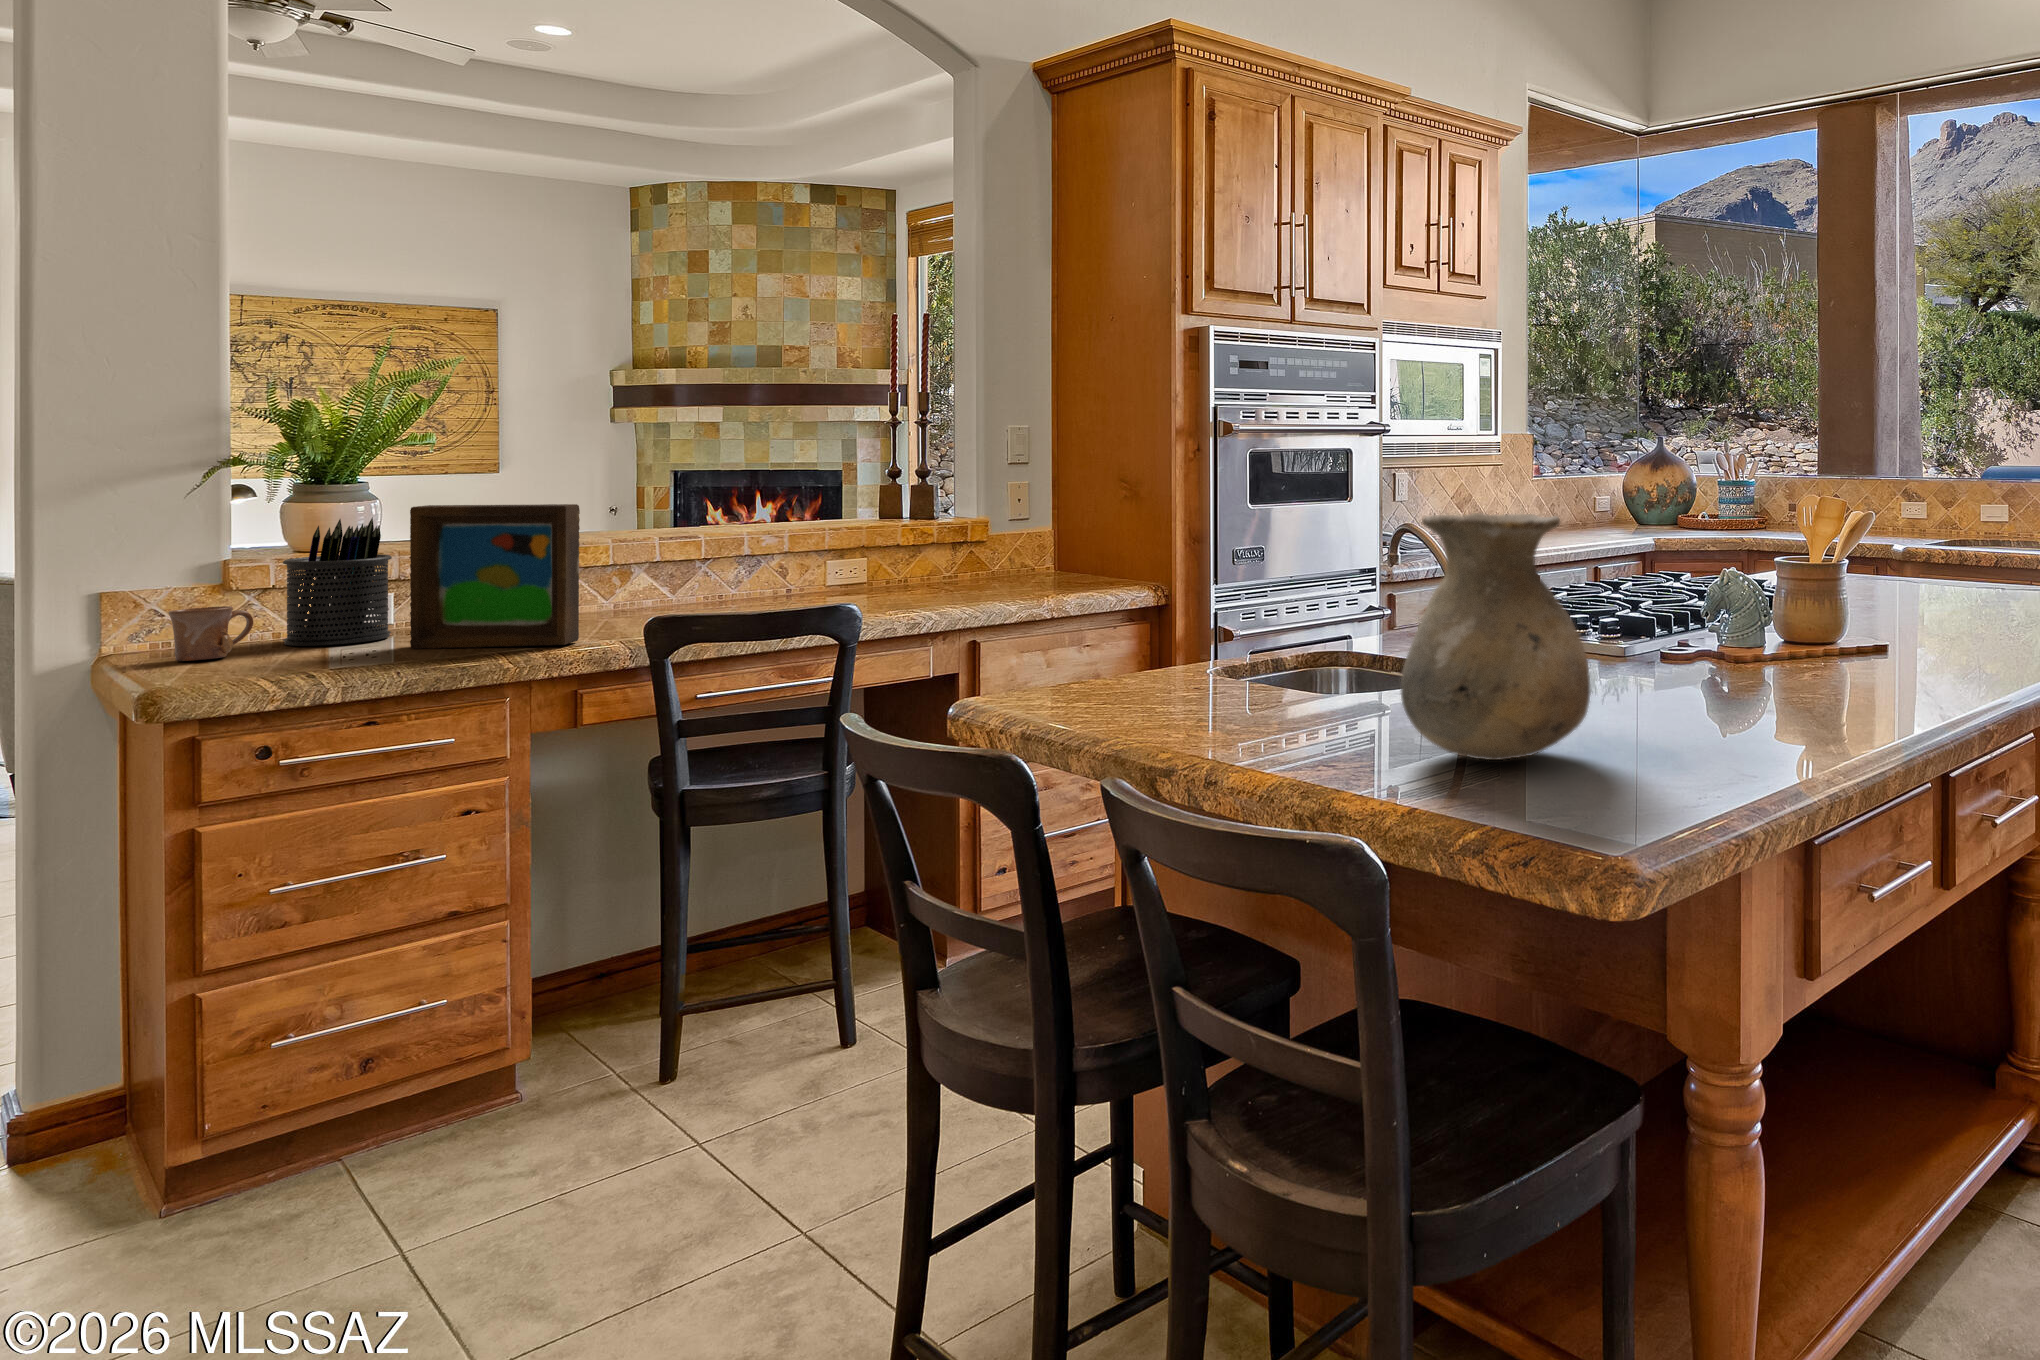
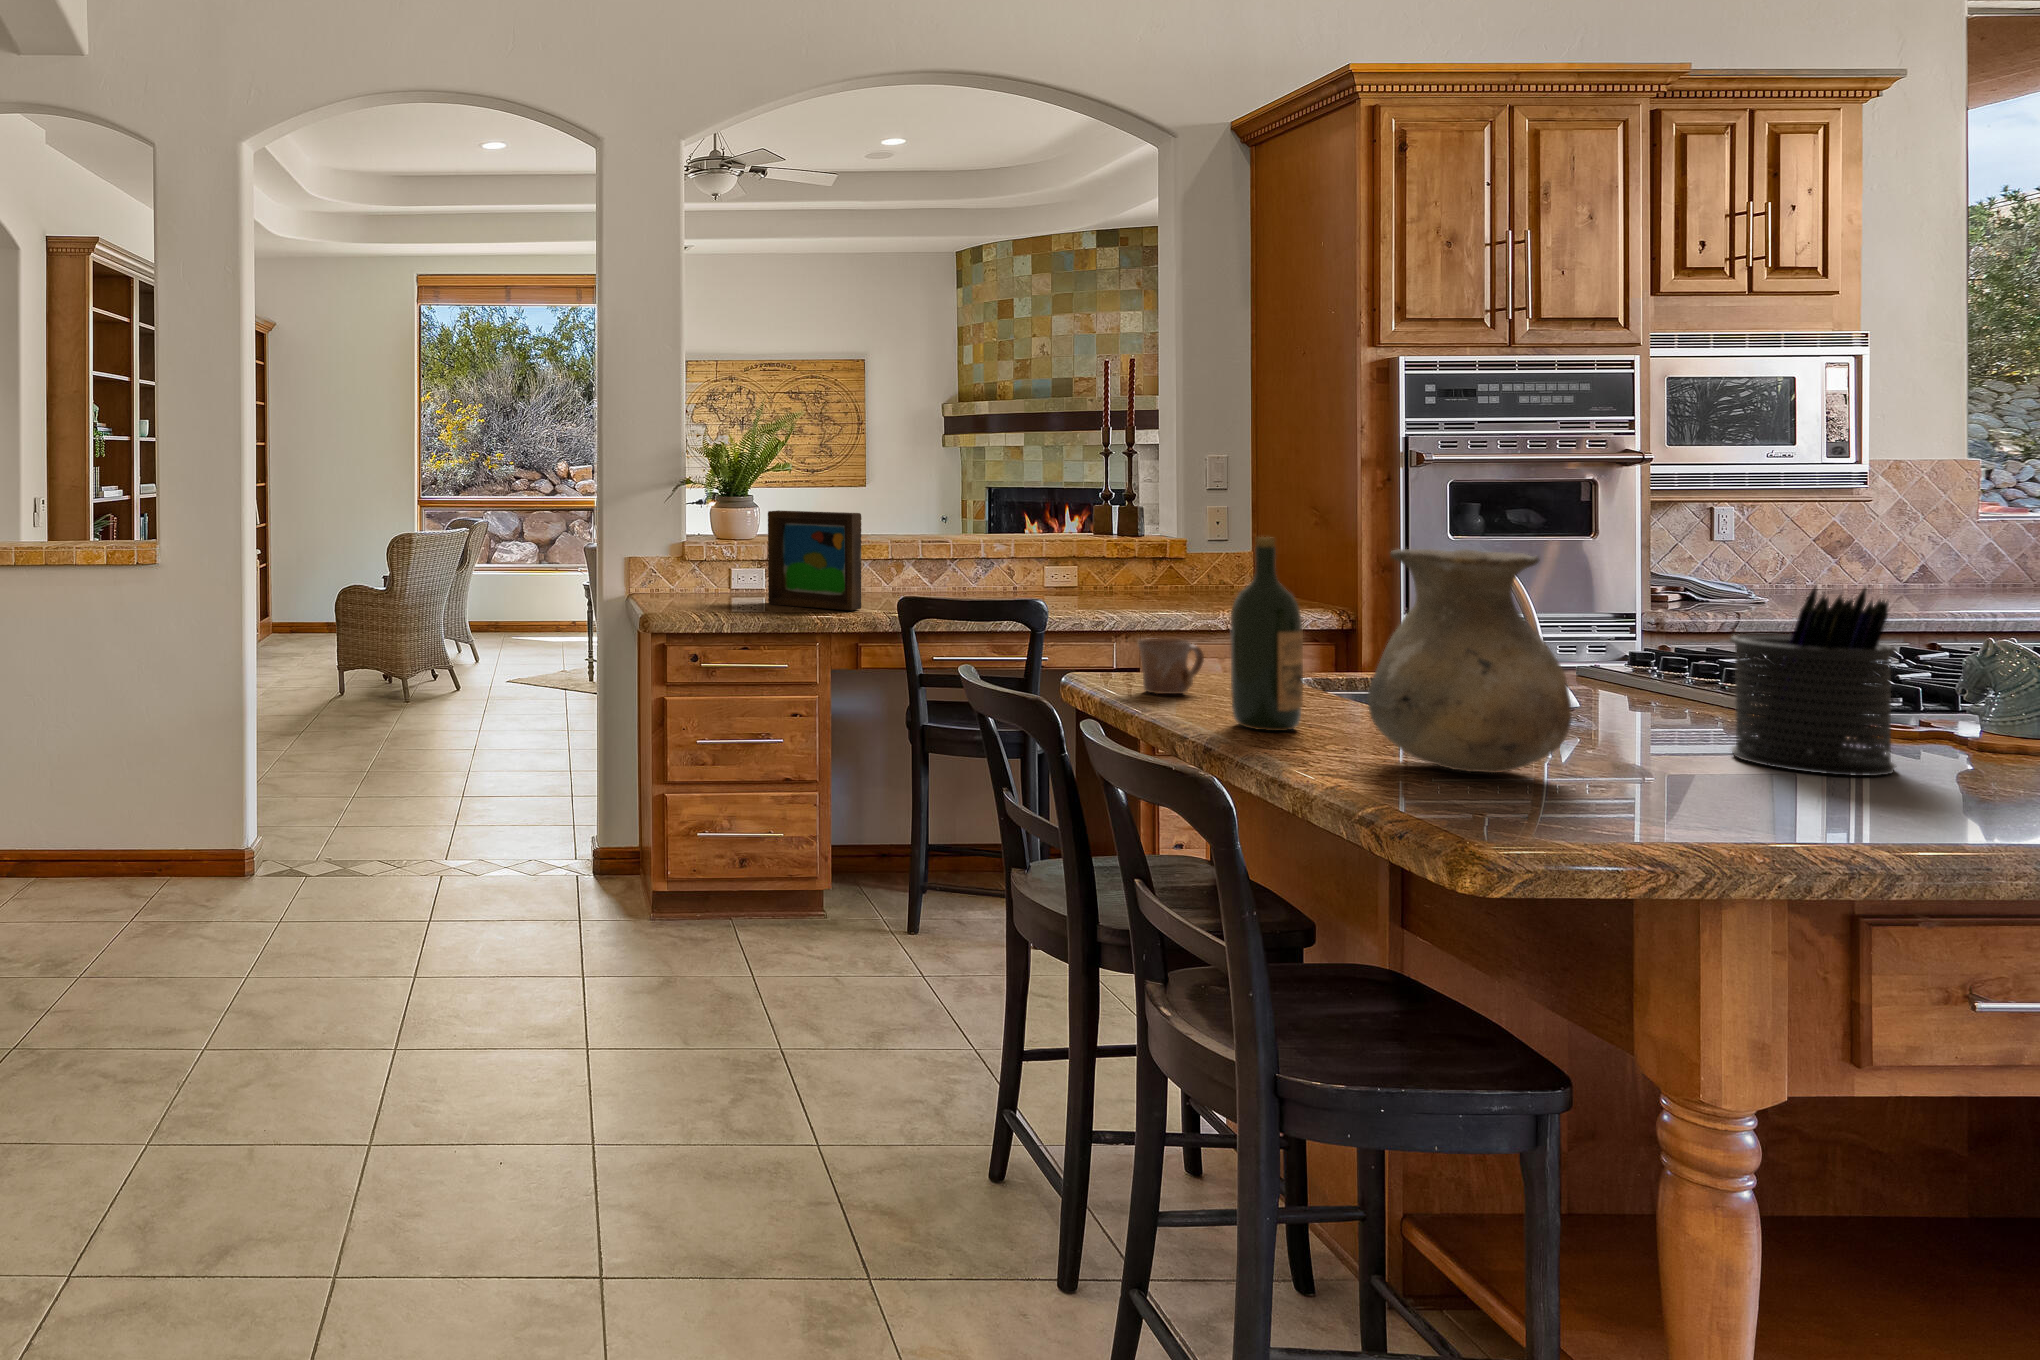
wine bottle: none [1218,510,1298,745] -> present [1231,537,1303,731]
pen holder: present [283,517,392,646] -> present [1730,587,1896,776]
mug: present [168,606,253,661] -> present [1138,638,1204,694]

